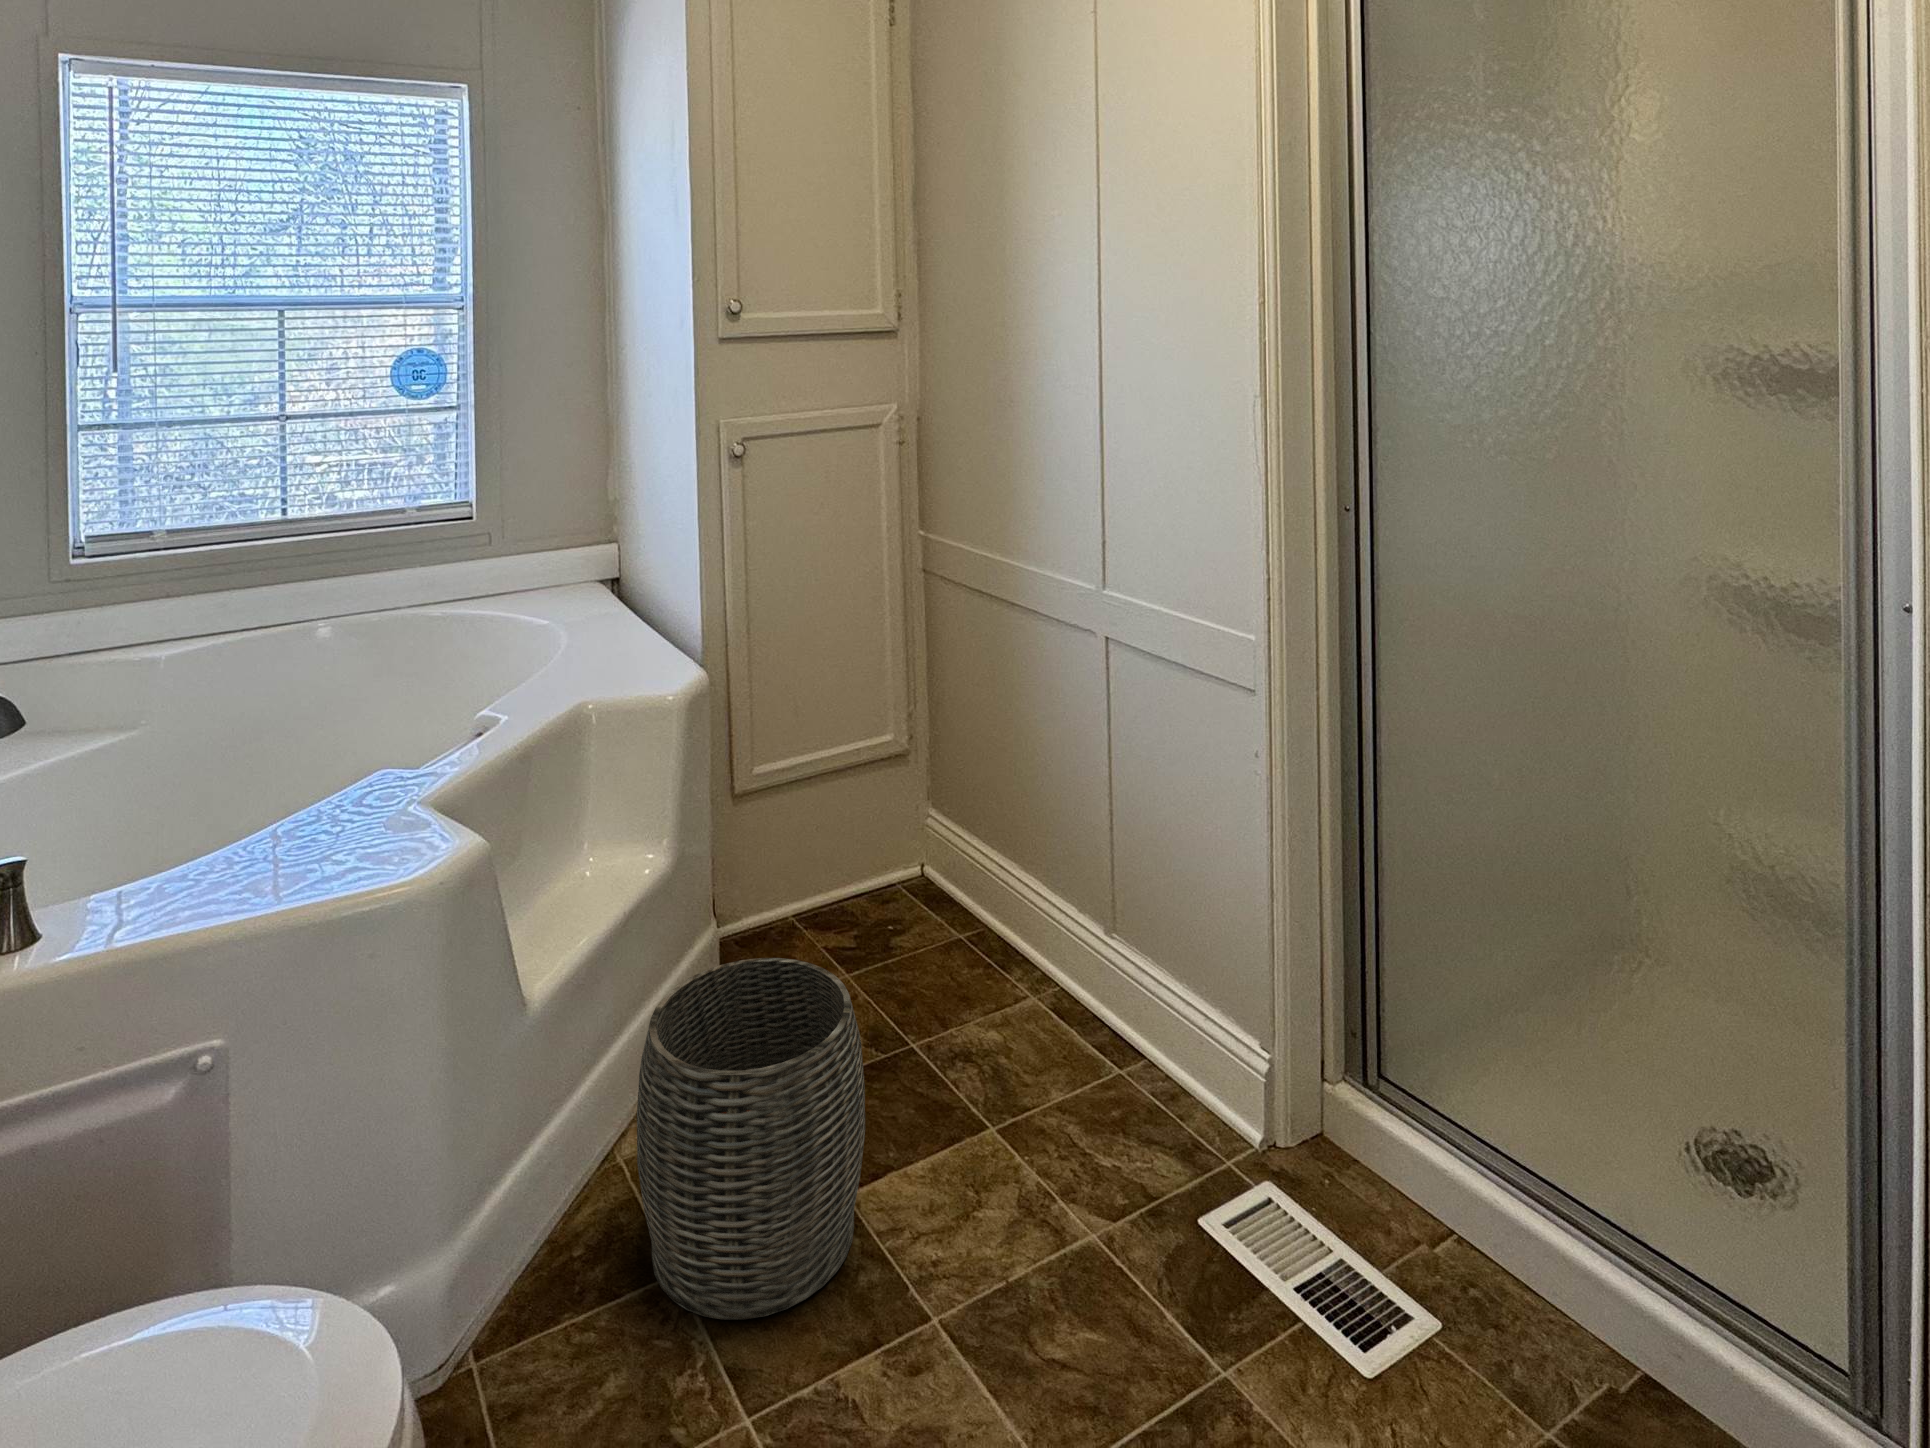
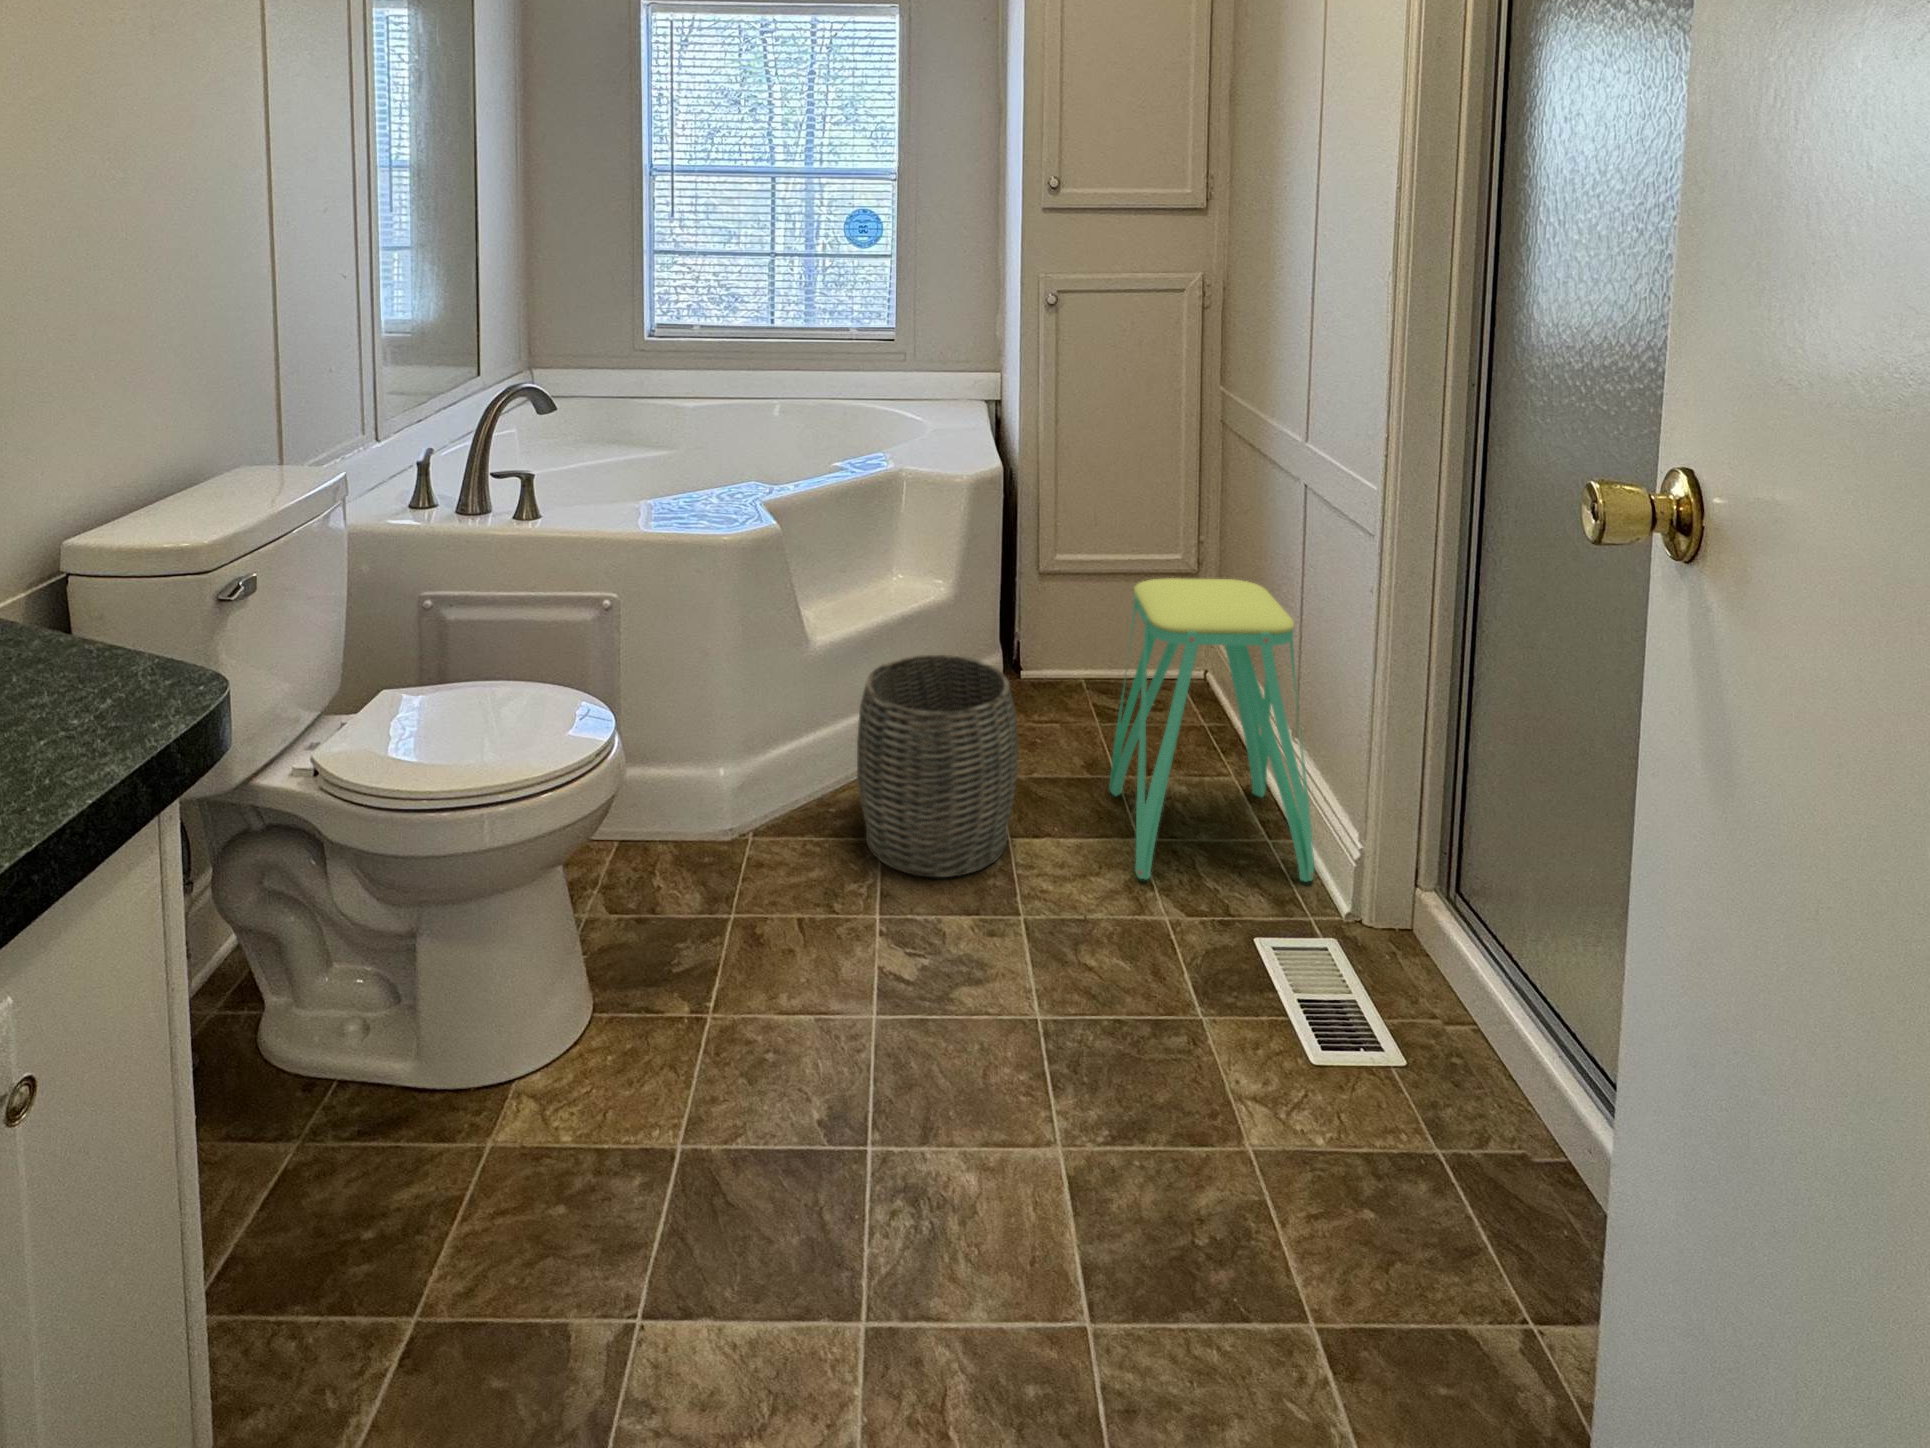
stool: none [923,768,1193,1188] -> present [1110,578,1314,882]

